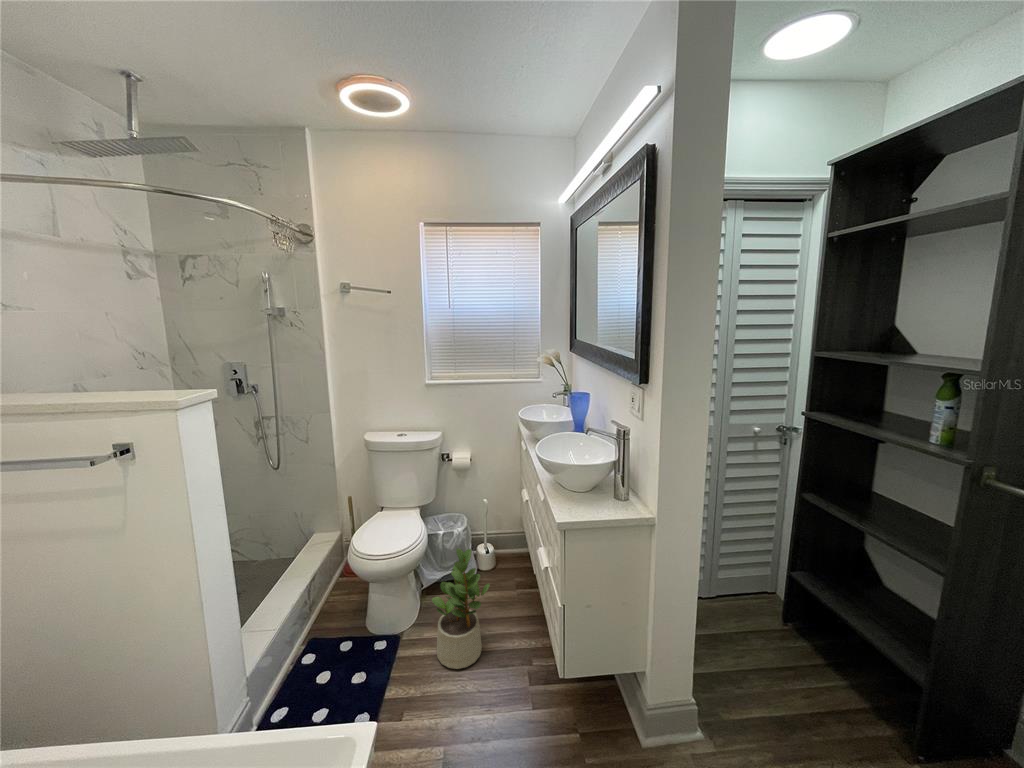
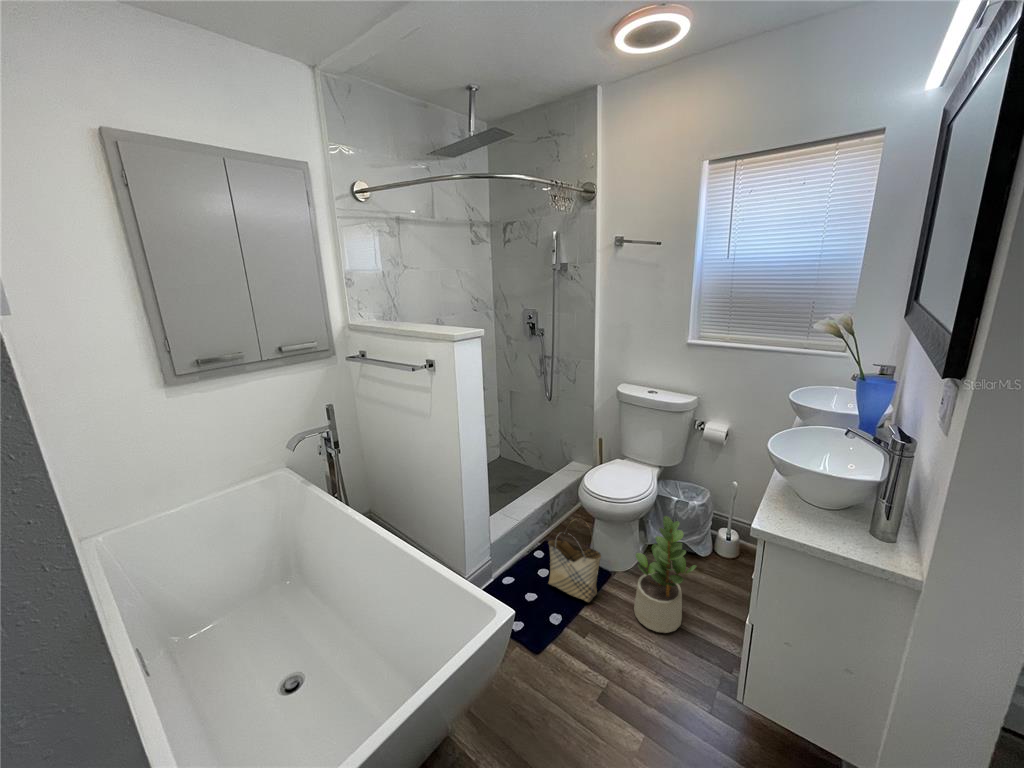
woven basket: none [330,589,397,687] -> present [548,518,601,602]

